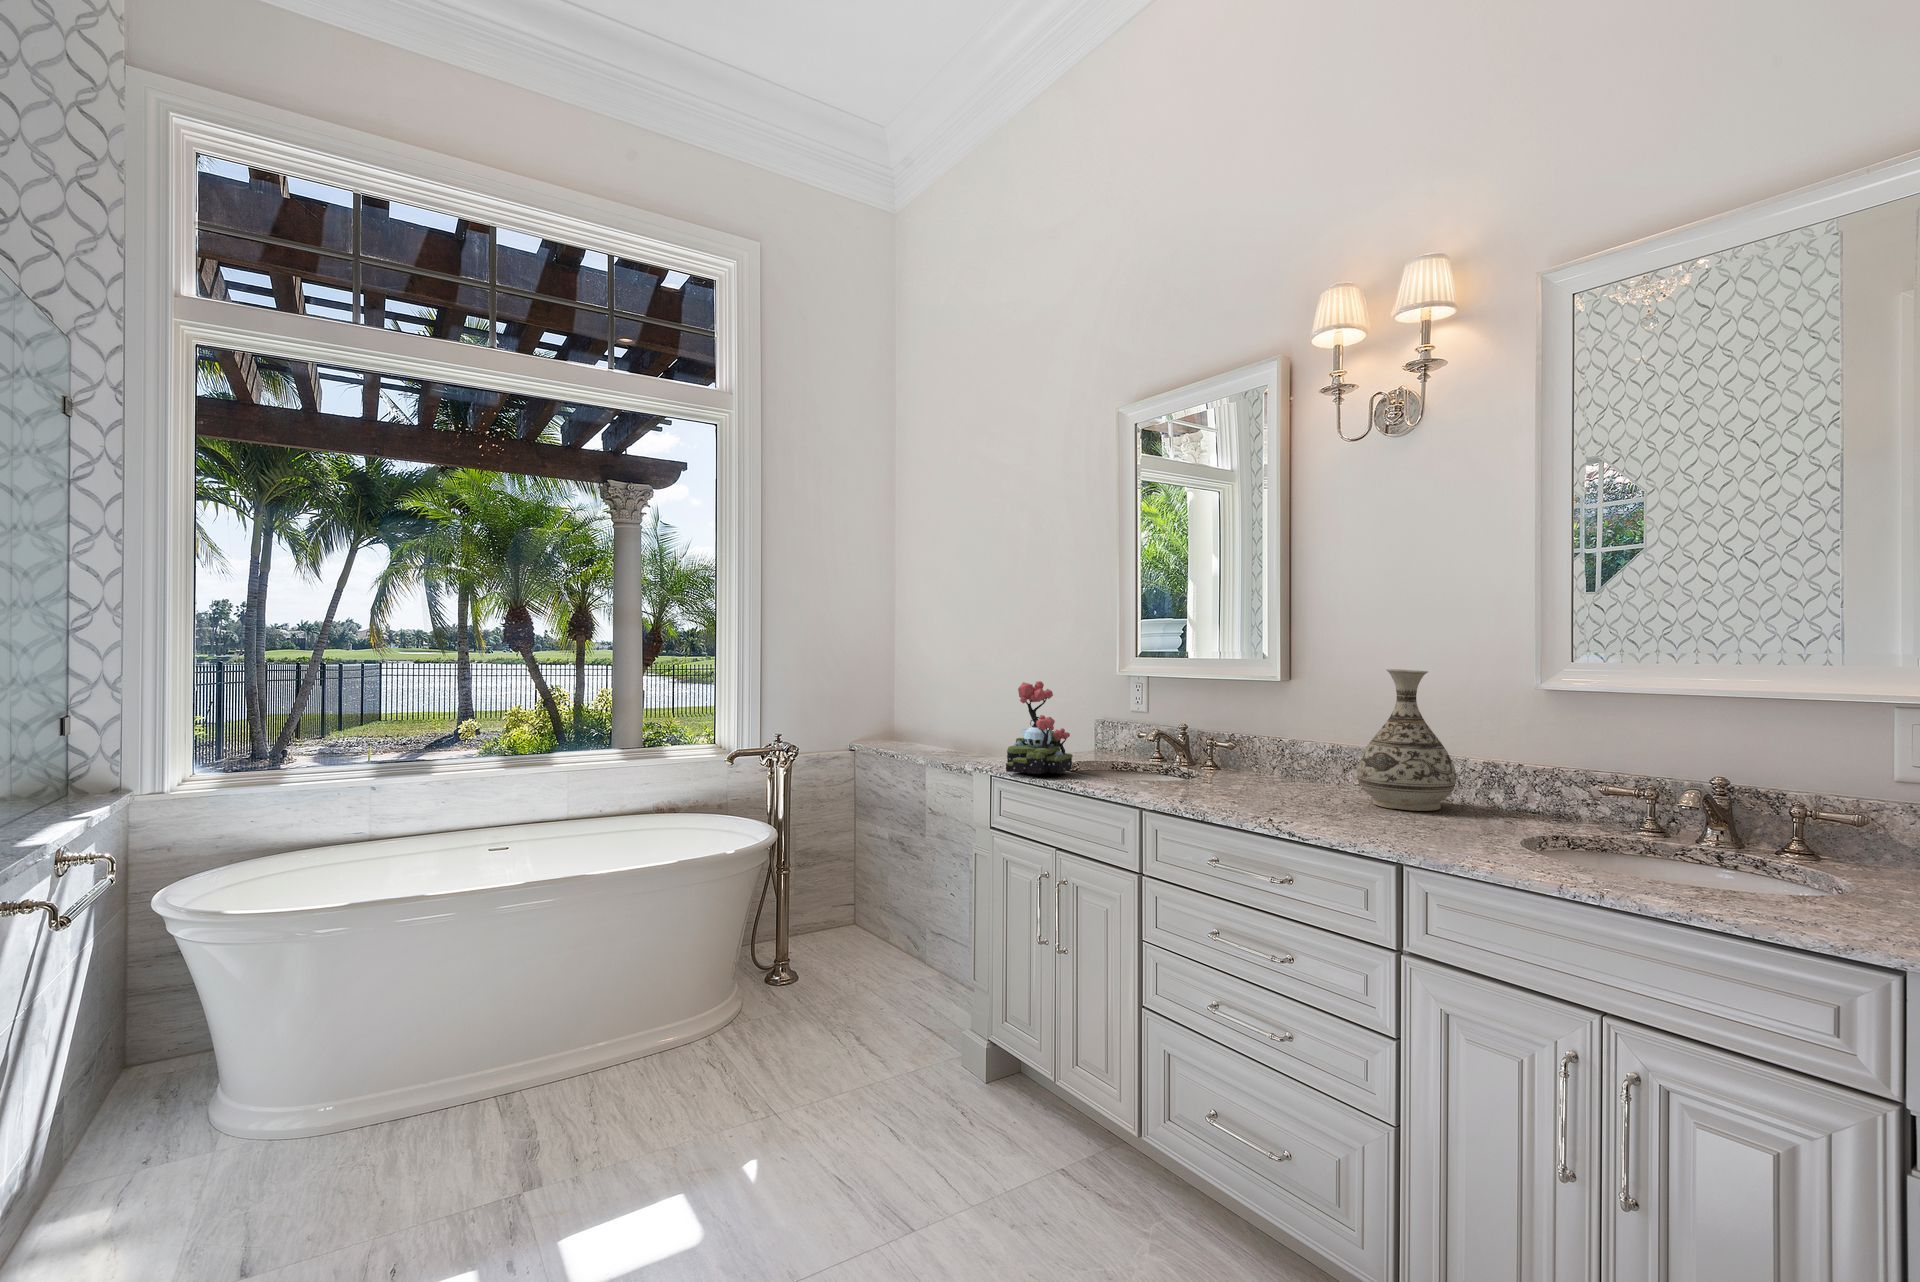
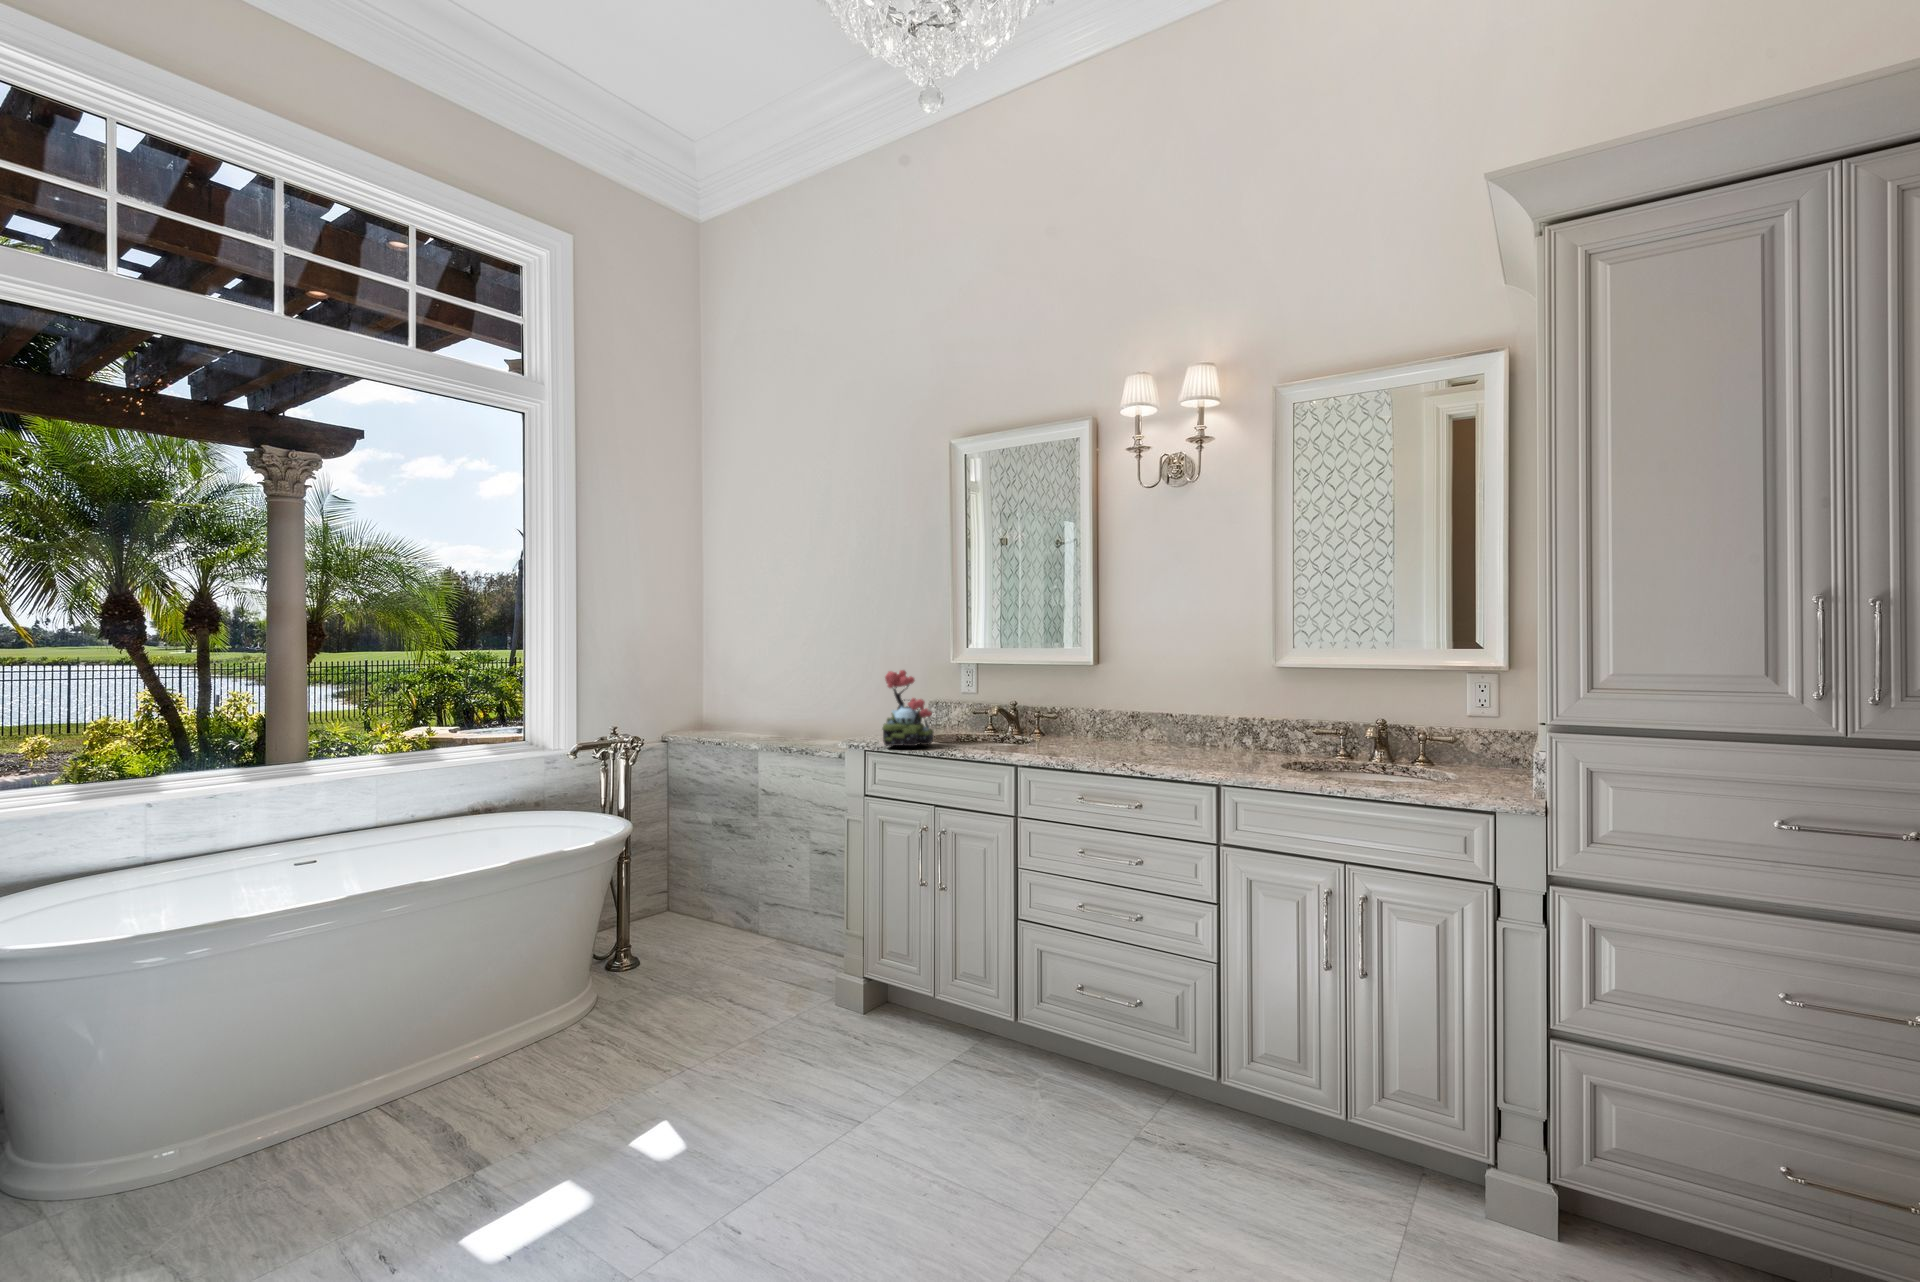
vase: present [1357,669,1456,811] -> none [1160,656,1224,755]

